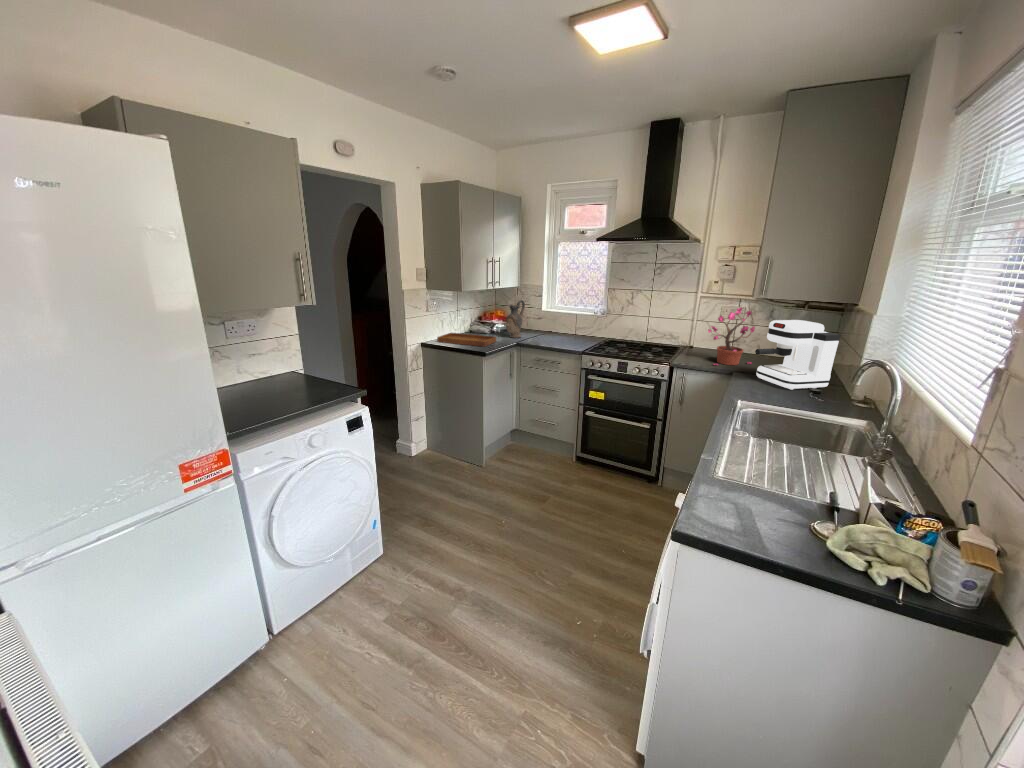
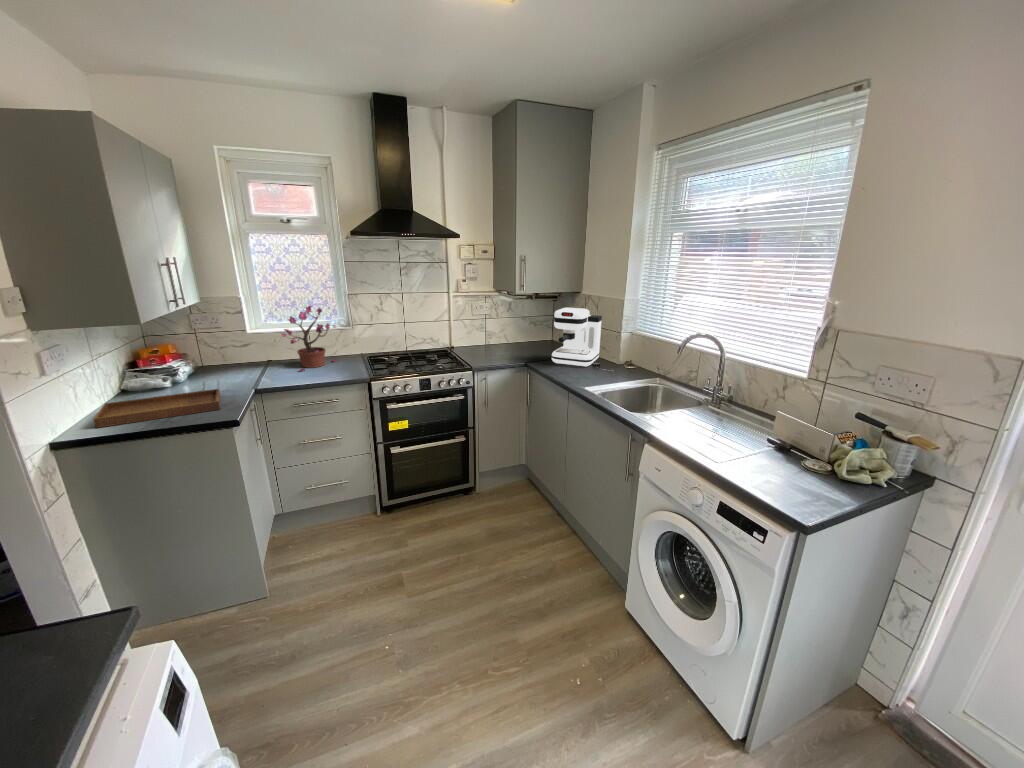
ceramic pitcher: present [506,300,525,338] -> none [213,323,246,384]
potted plant: present [708,308,755,365] -> present [282,306,337,371]

